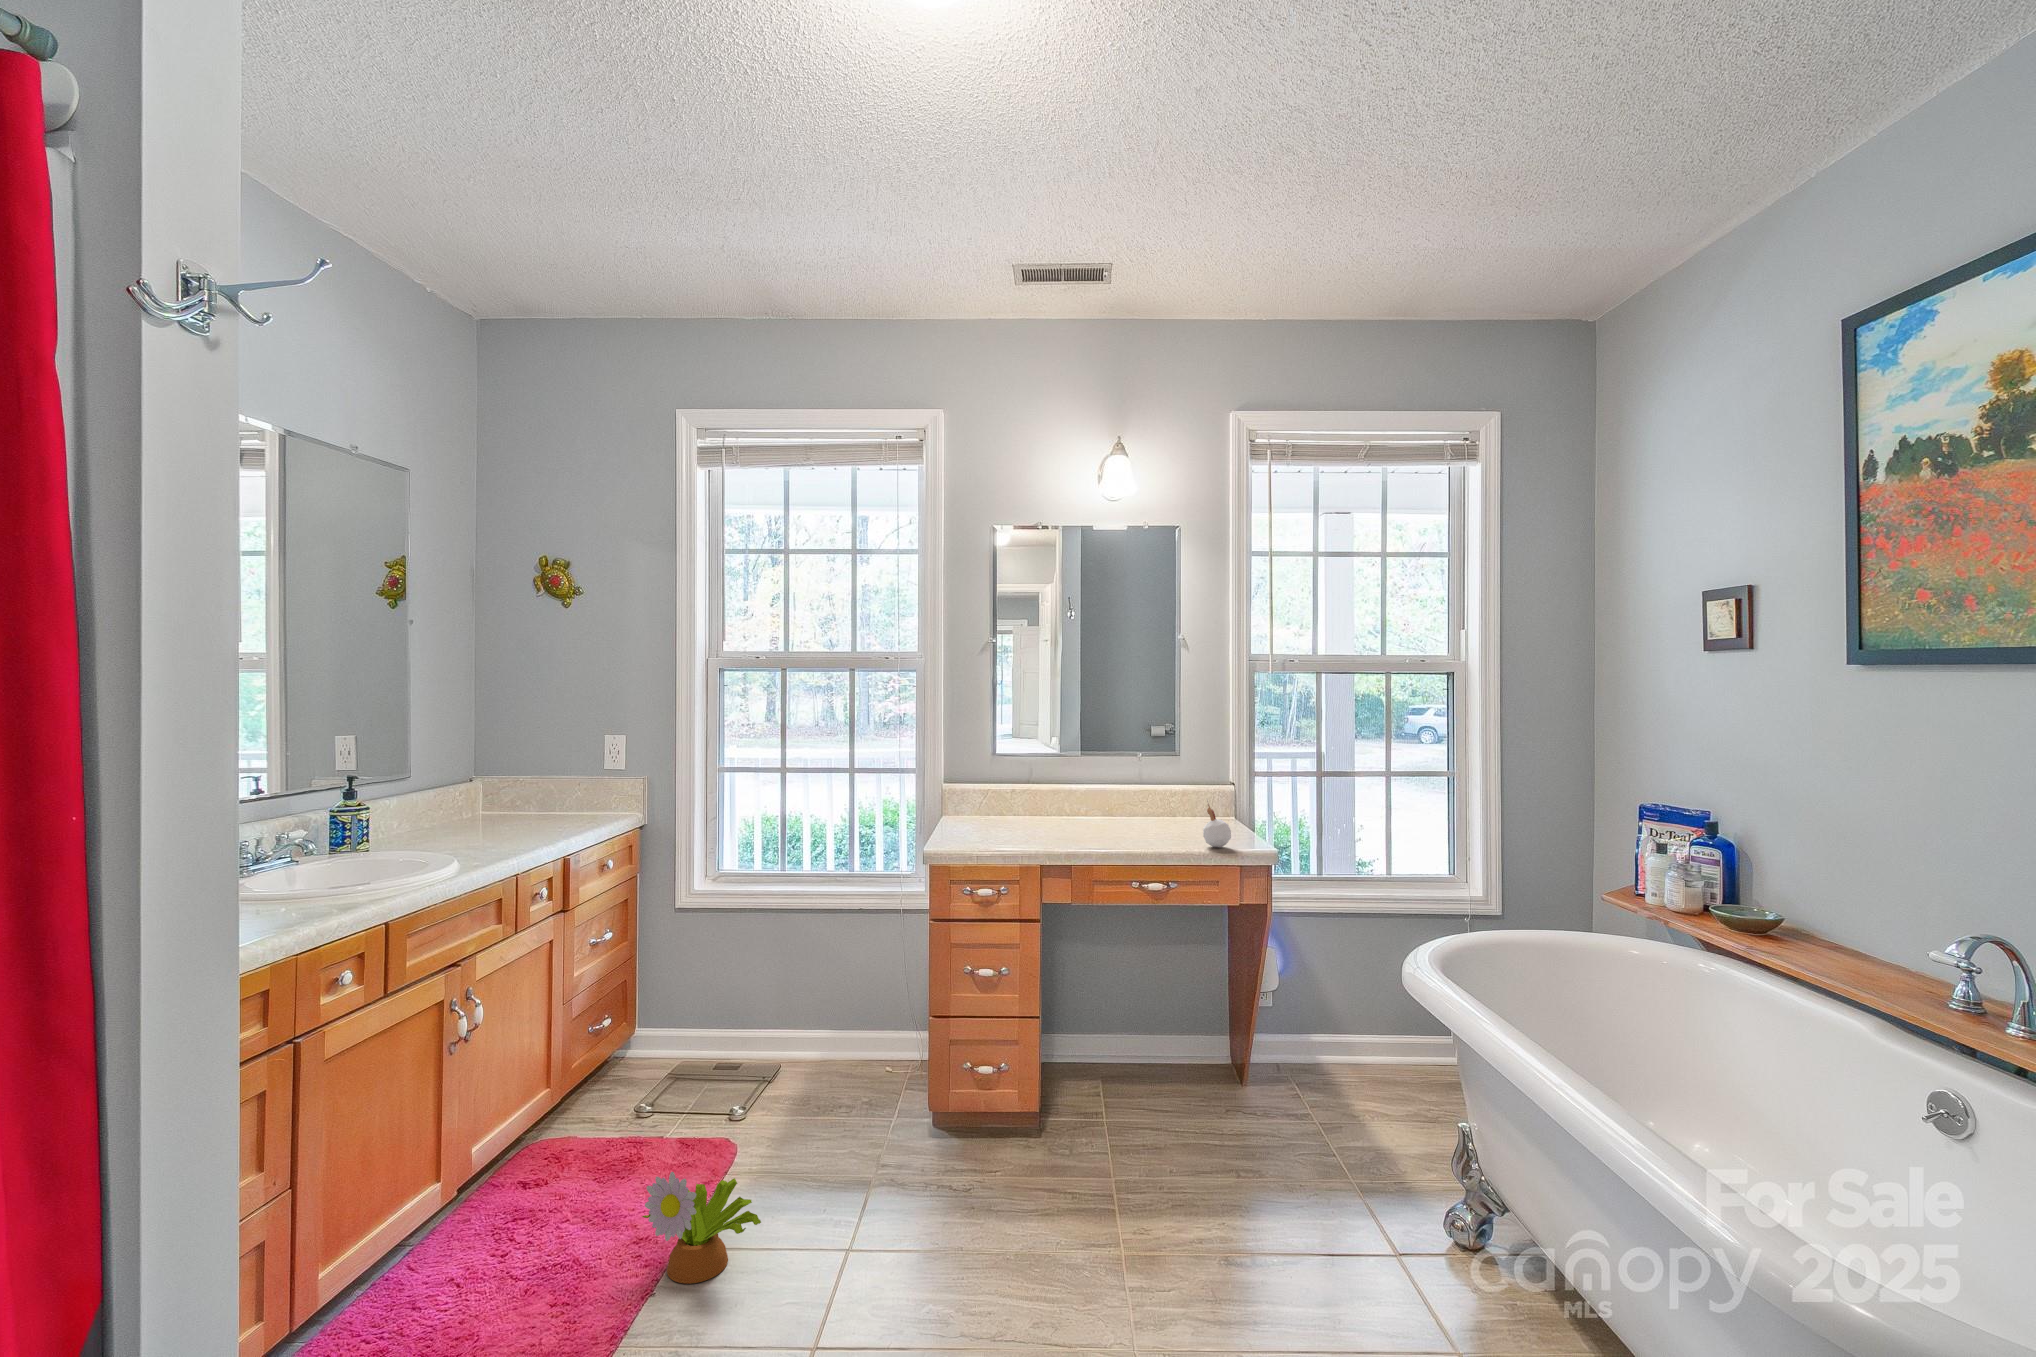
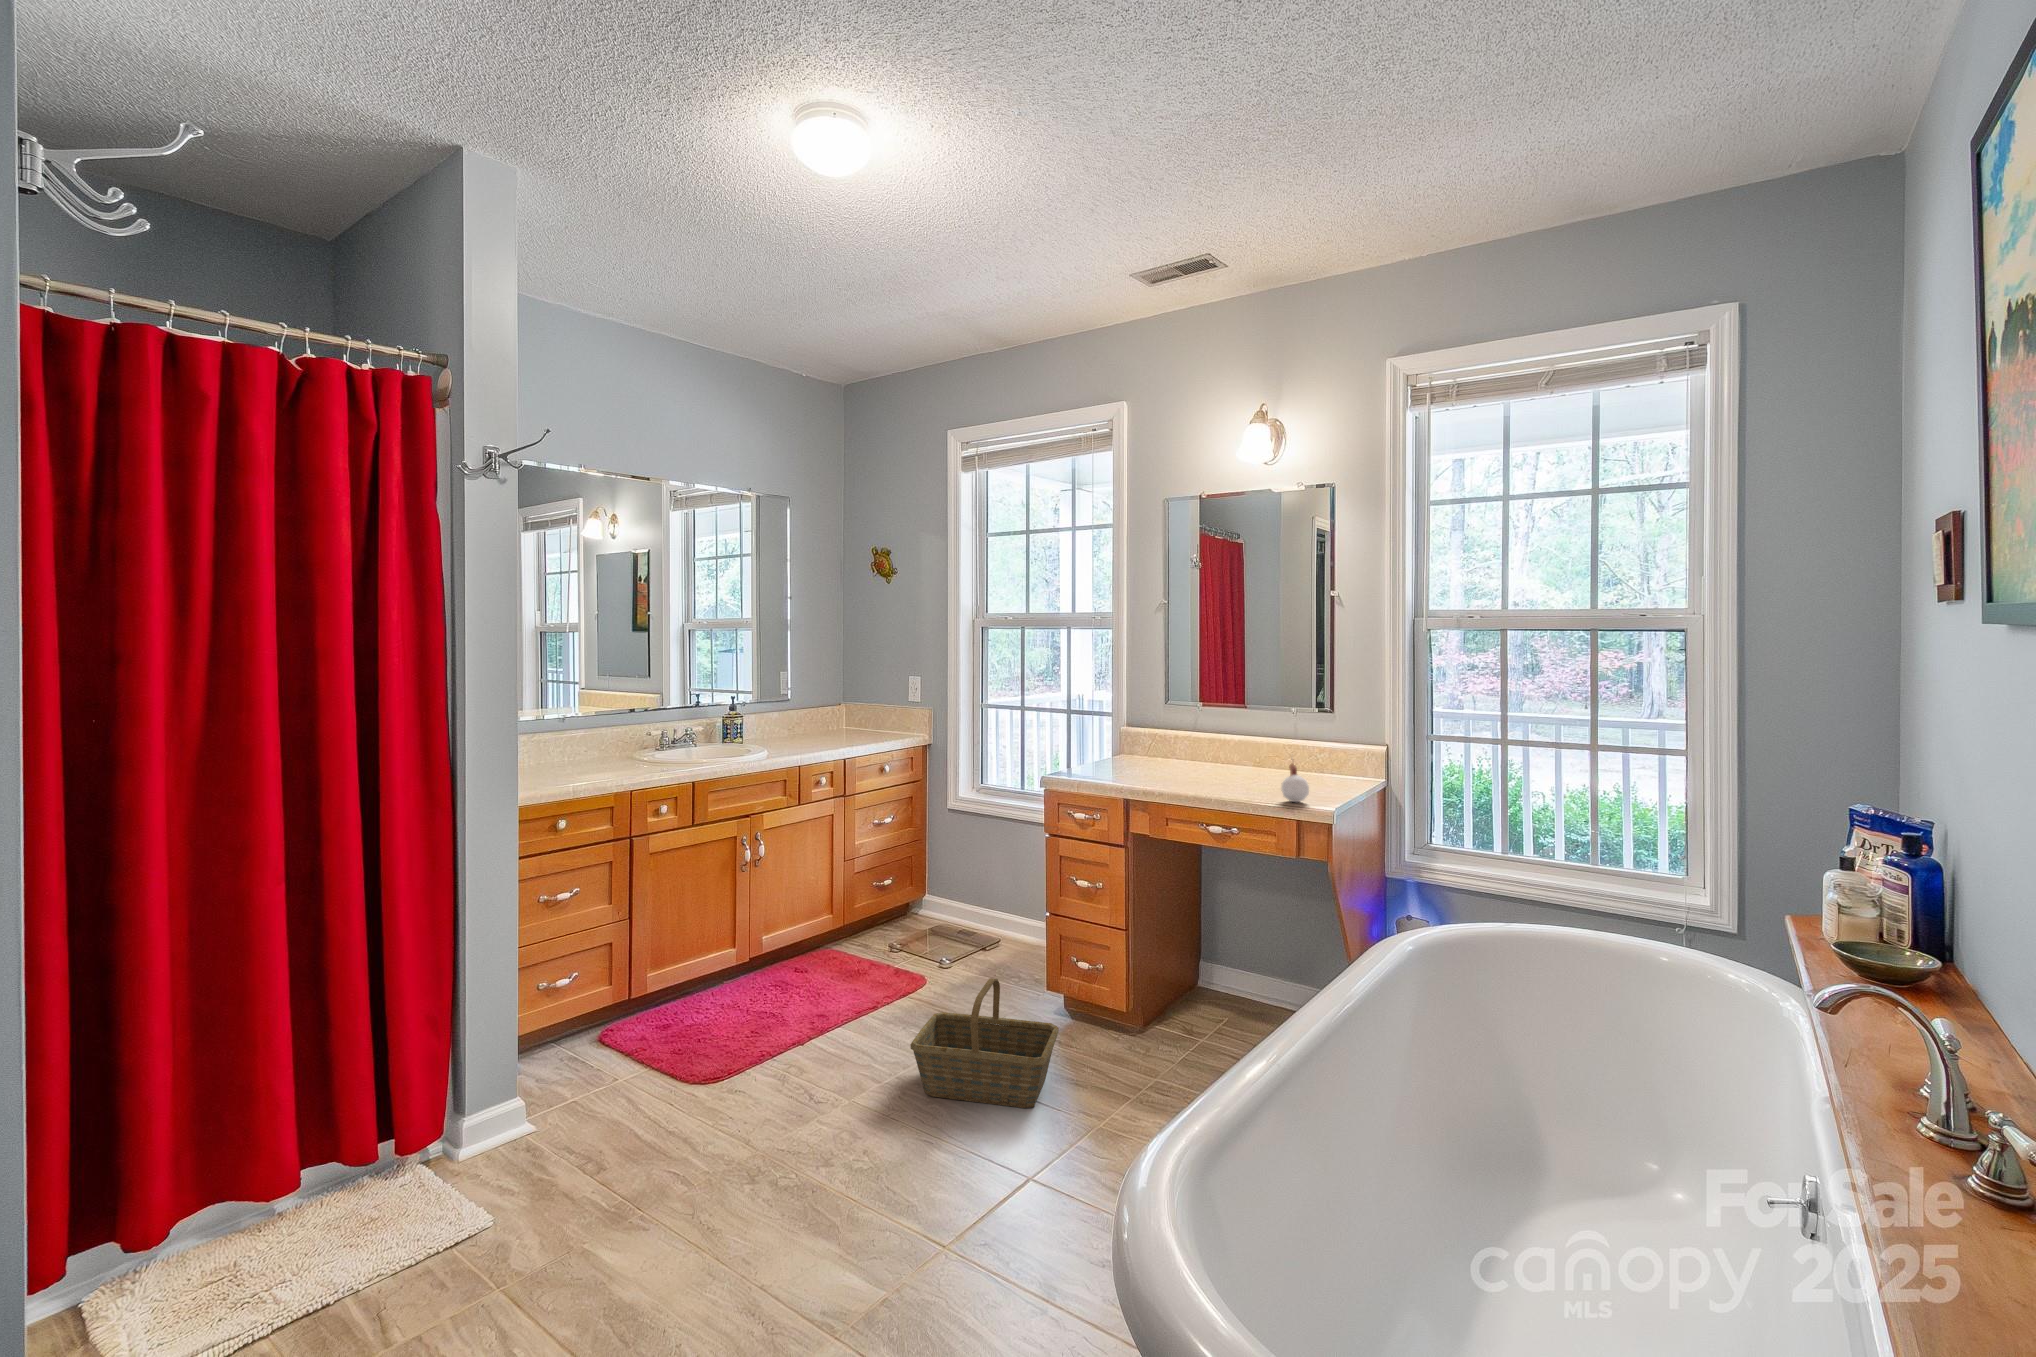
basket: none [881,1114,1075,1298] -> present [910,978,1059,1108]
decorative plant: present [642,1172,761,1284] -> none [798,965,870,1043]

